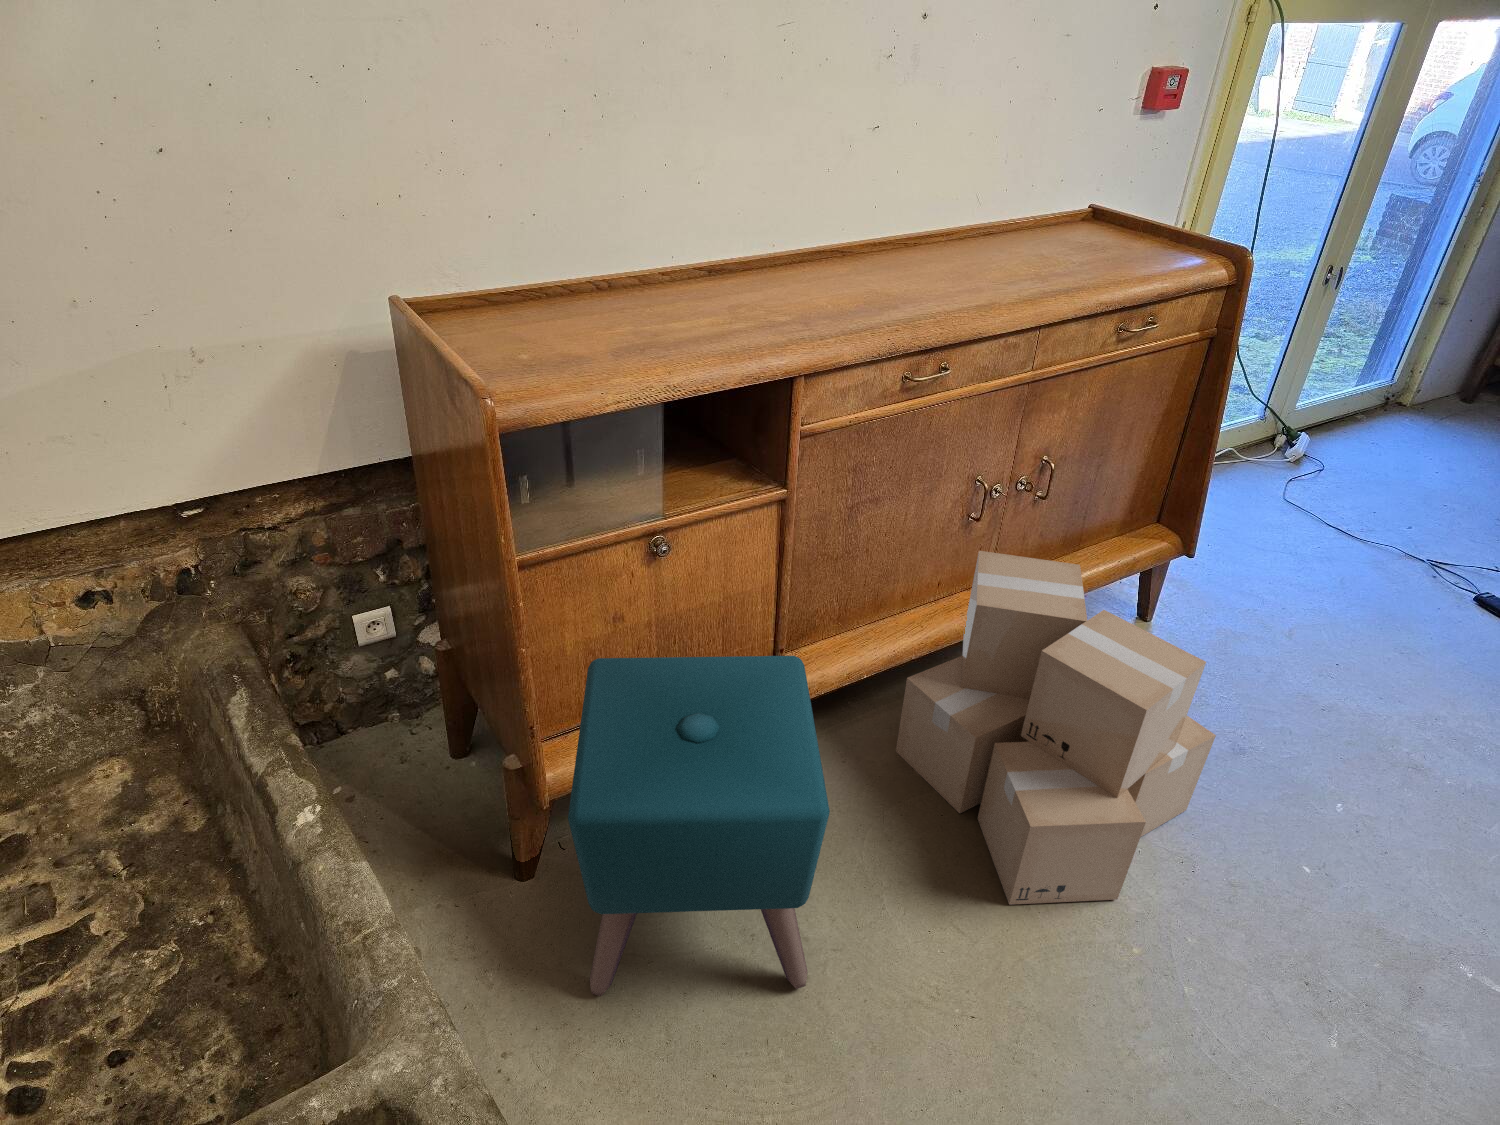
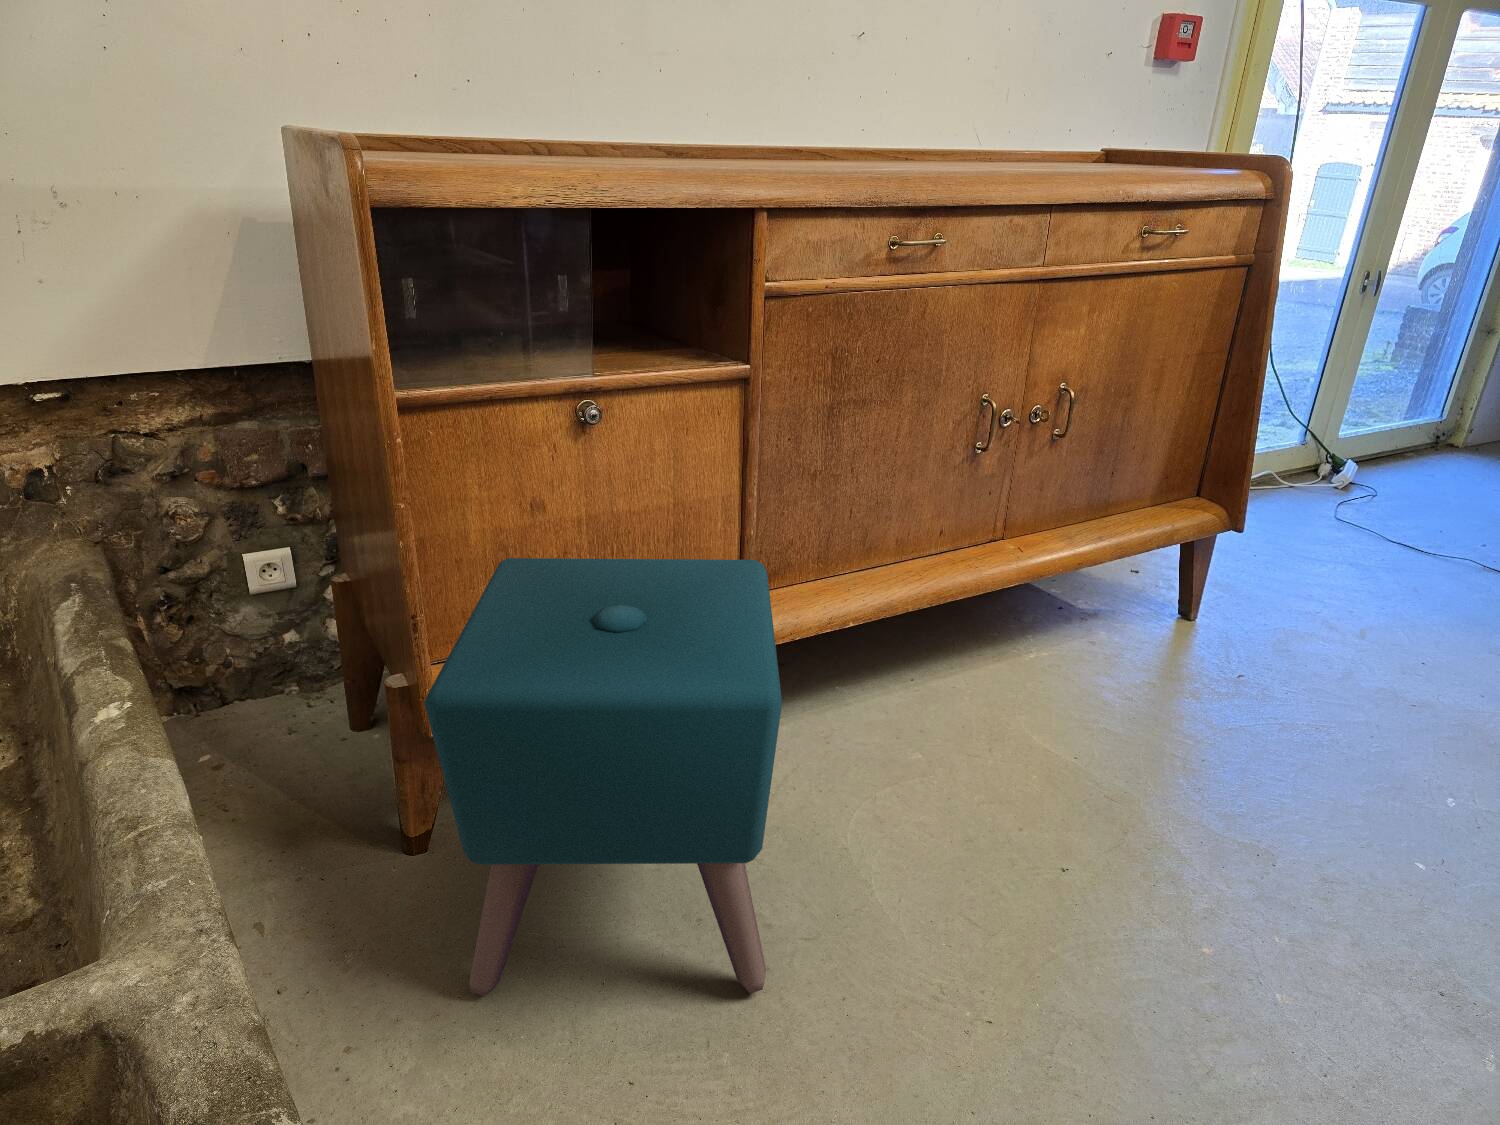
cardboard box: present [896,551,1216,905] -> none [895,488,1297,901]

